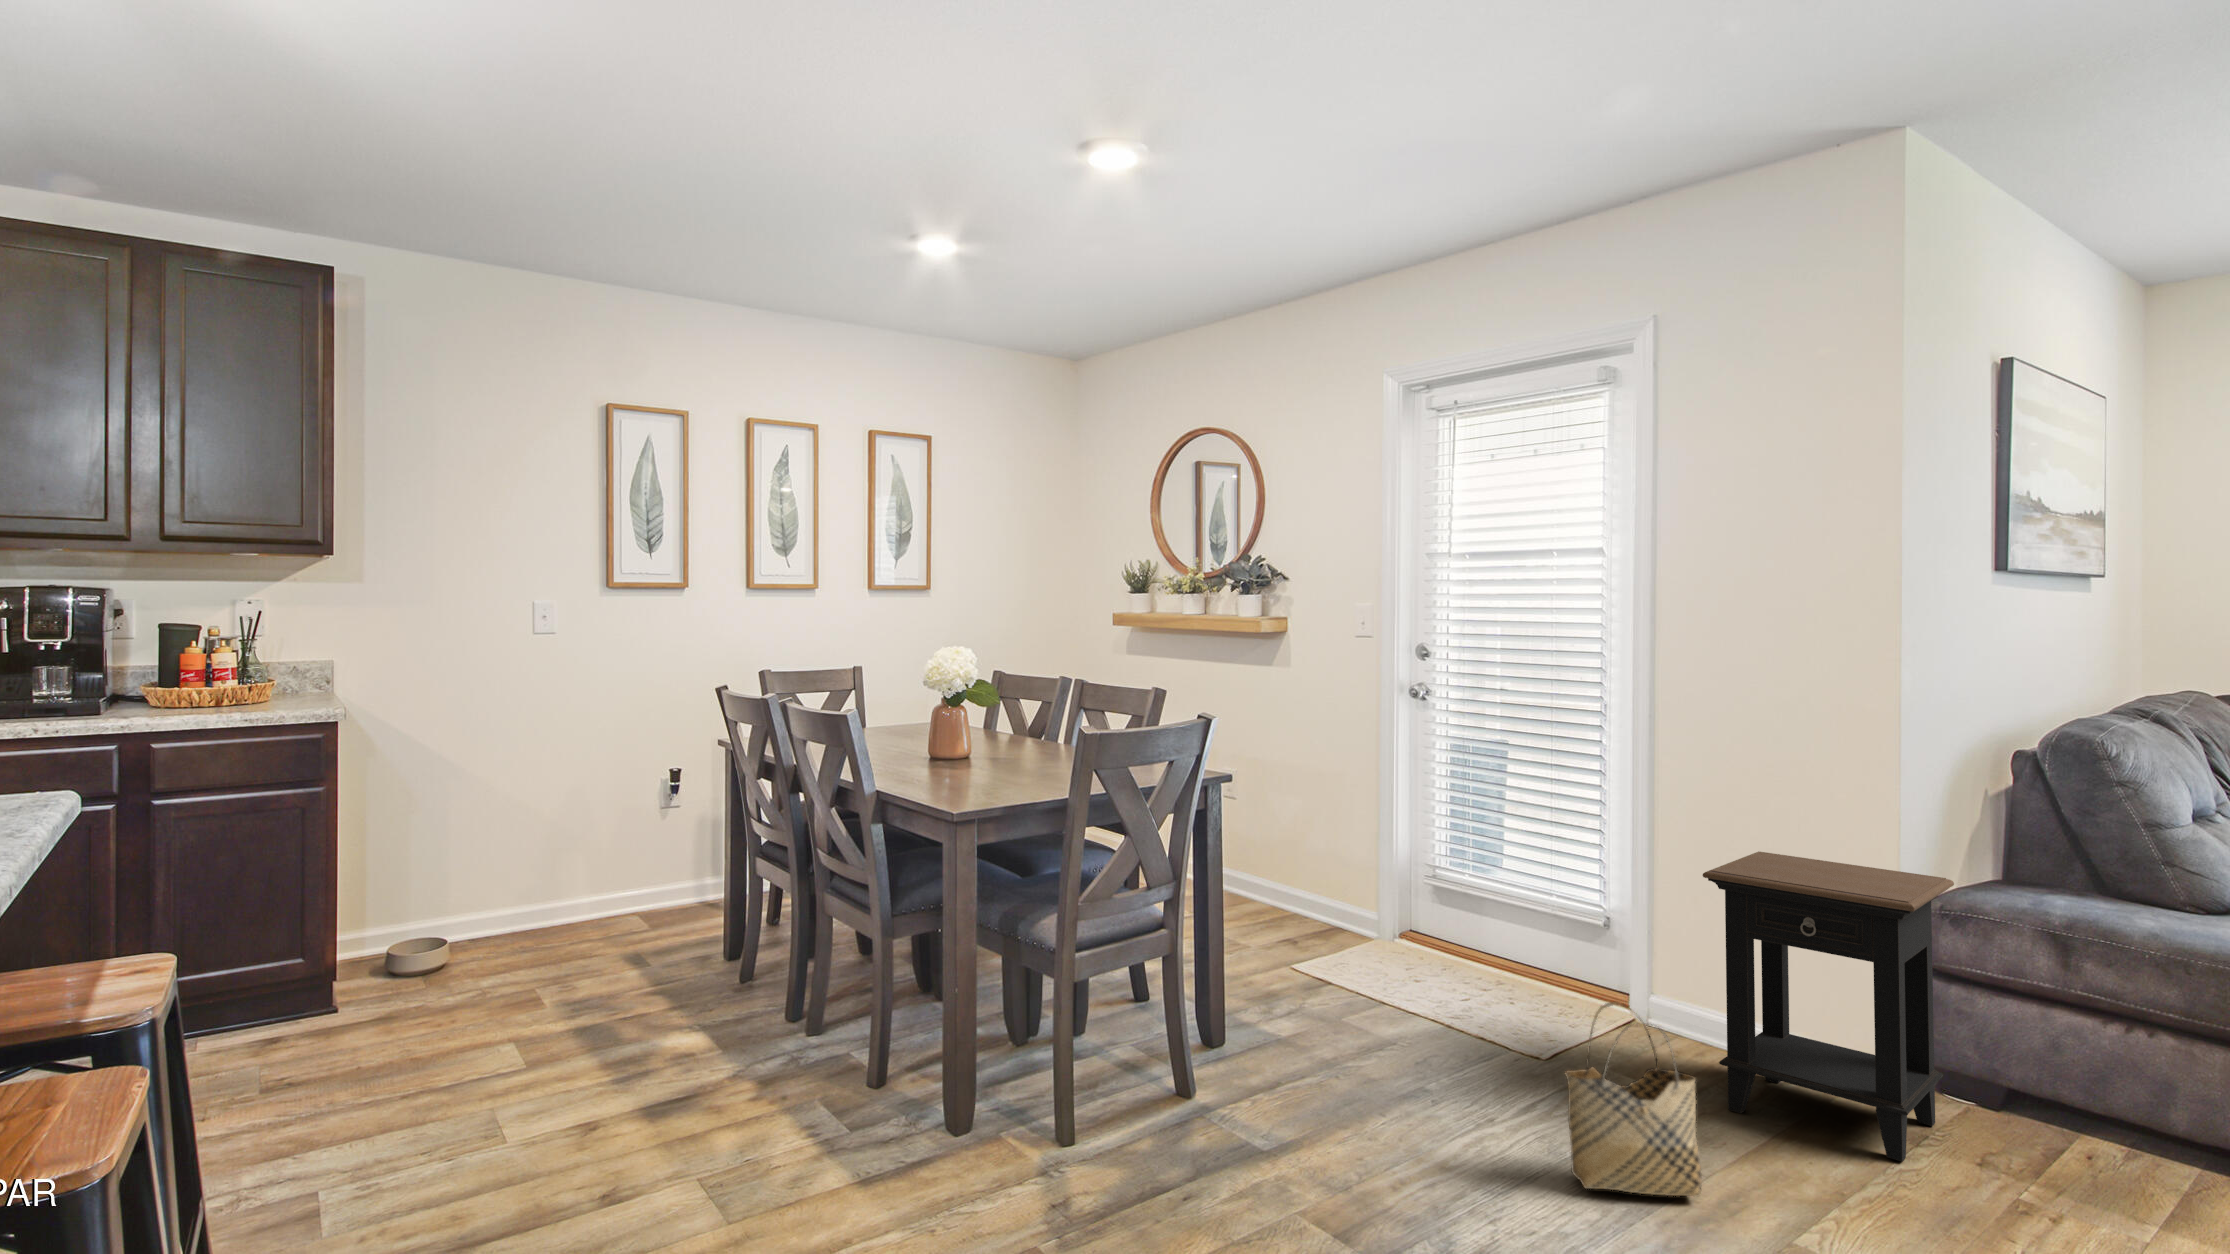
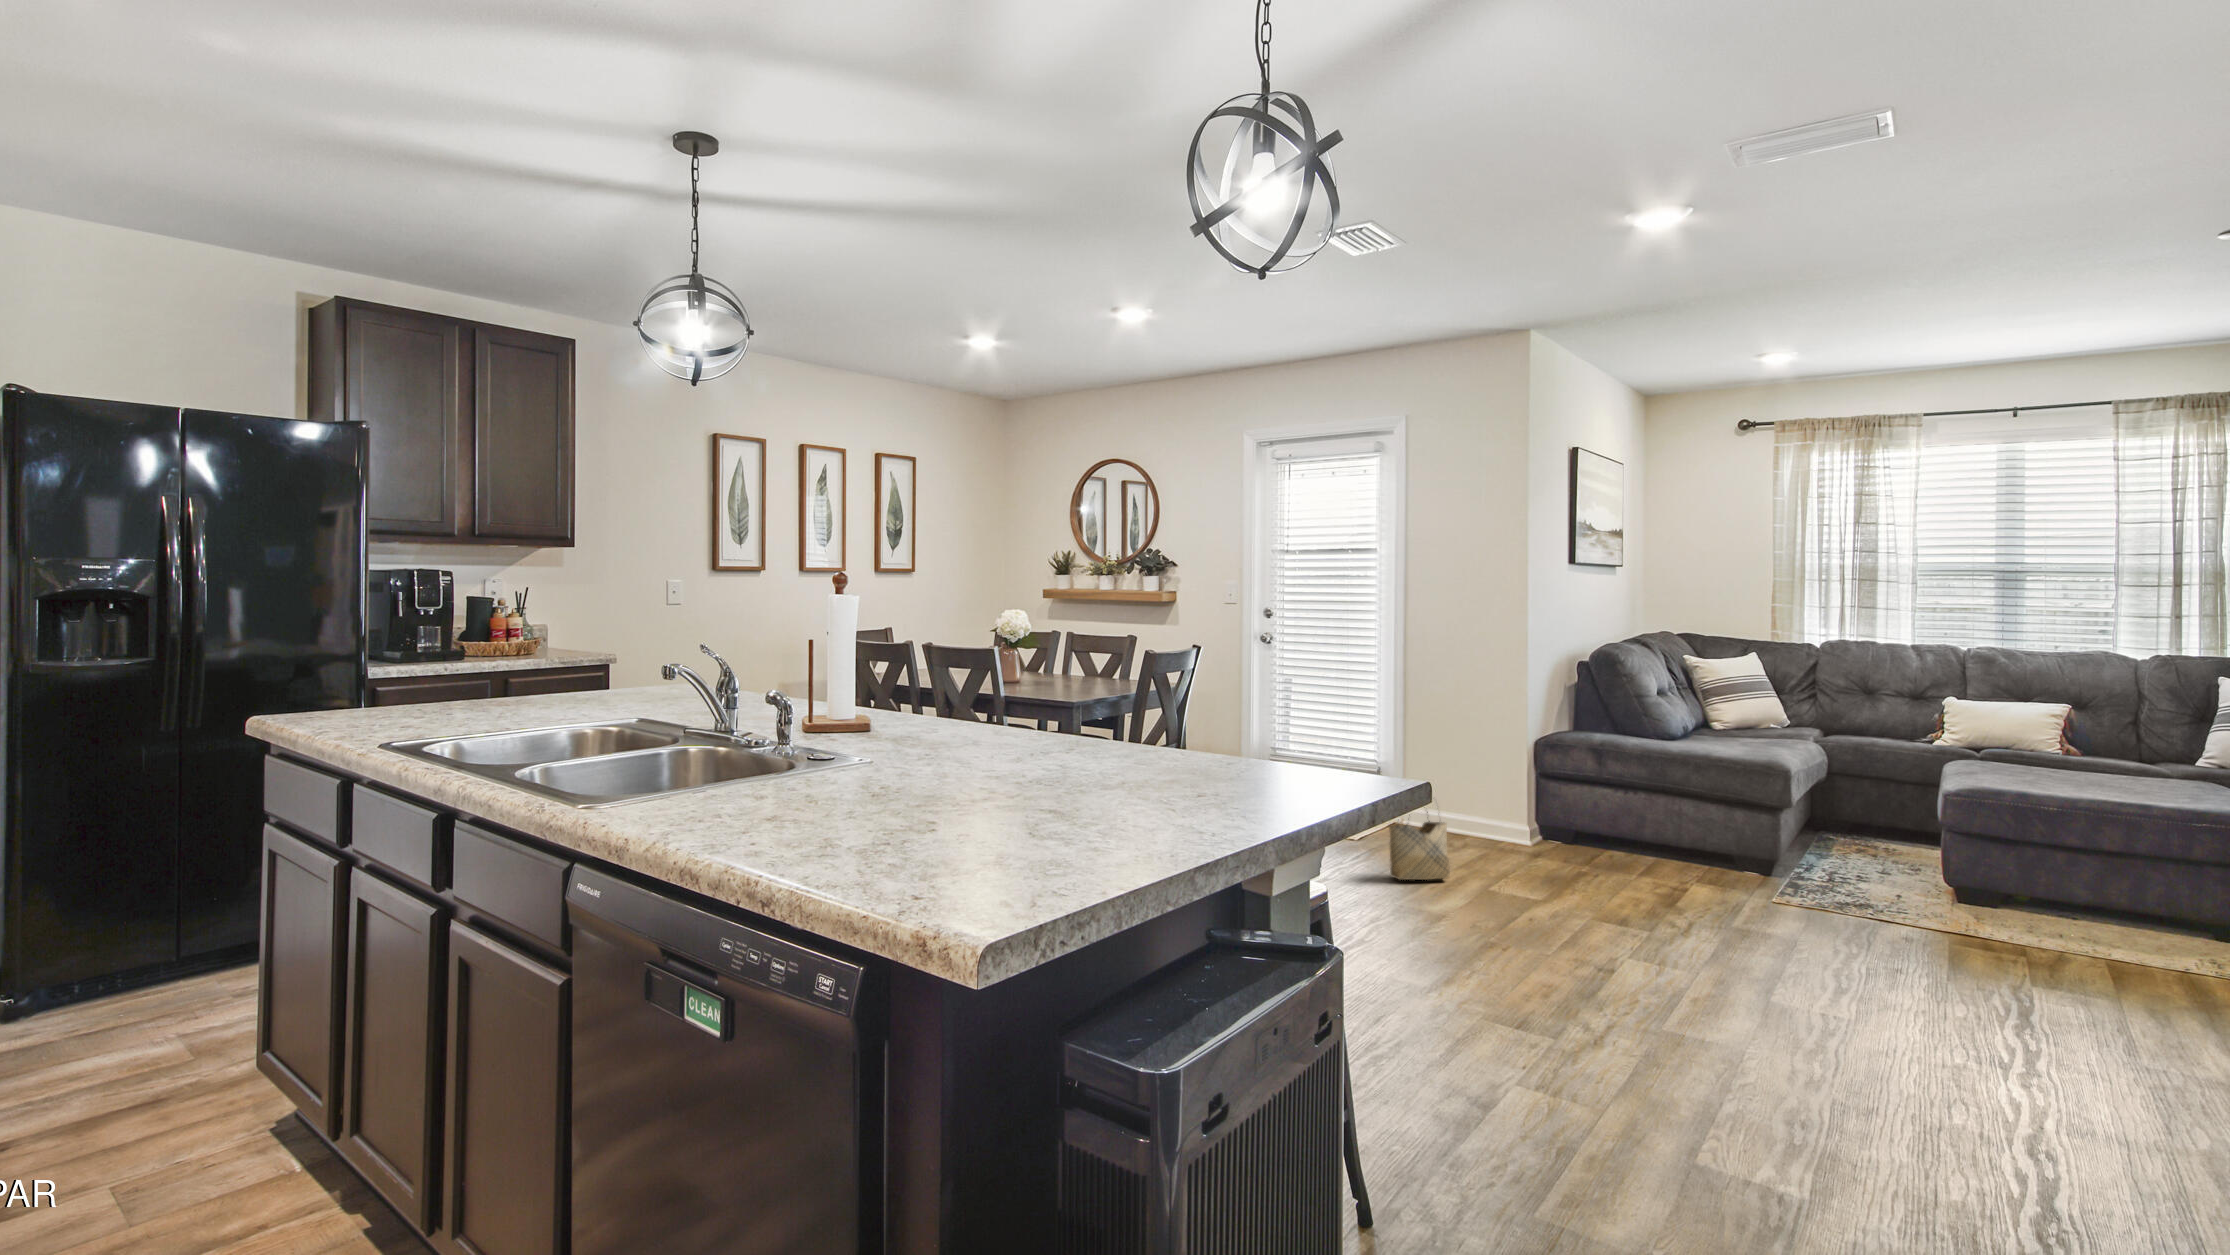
side table: present [1703,852,1954,1162] -> none [1442,720,1555,863]

